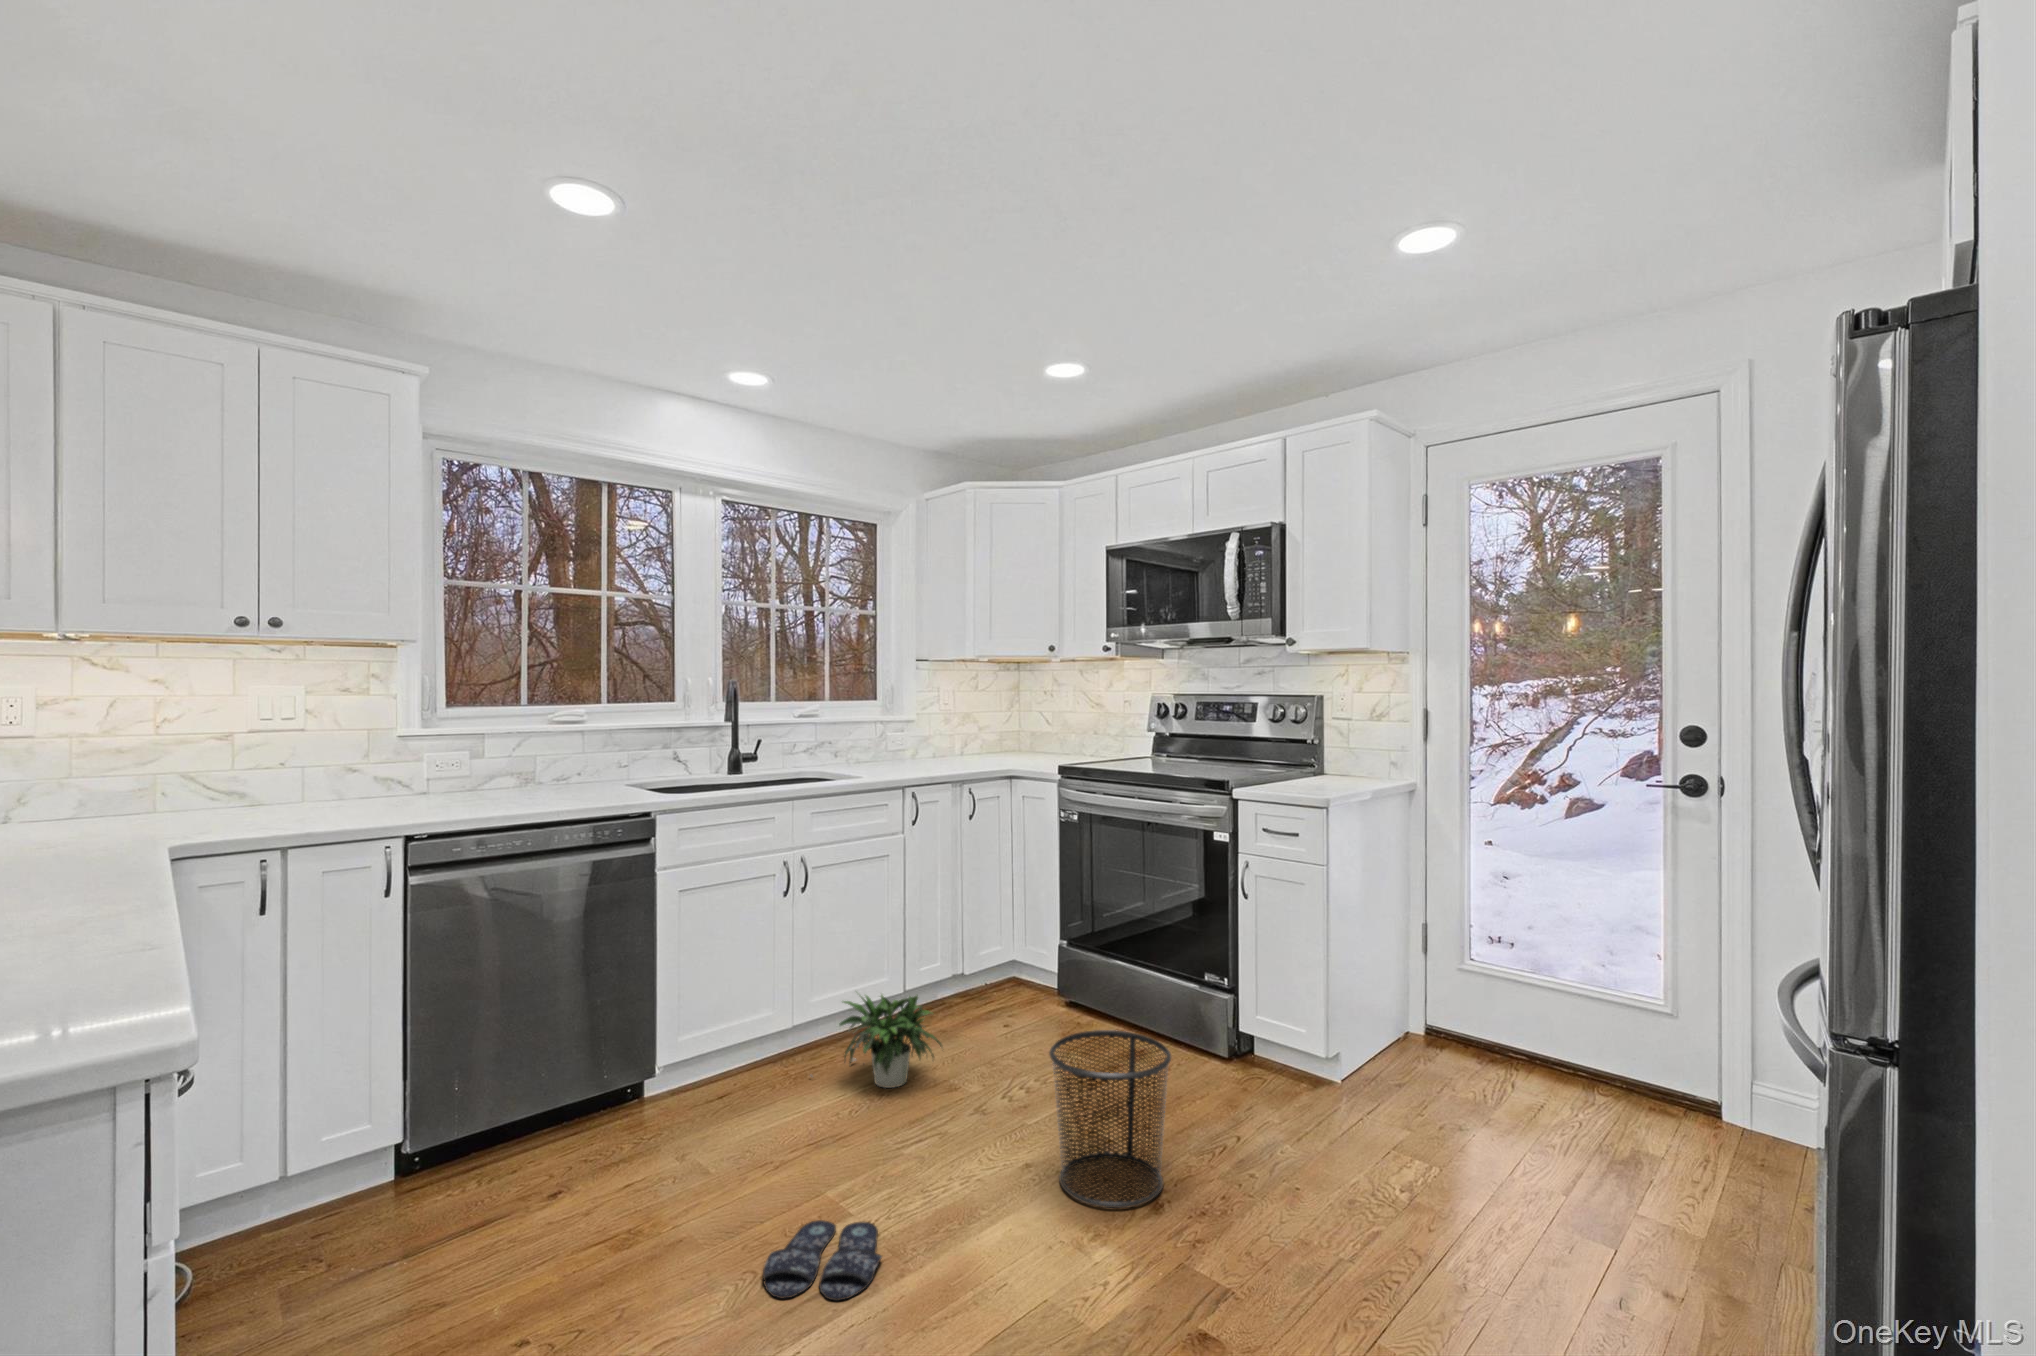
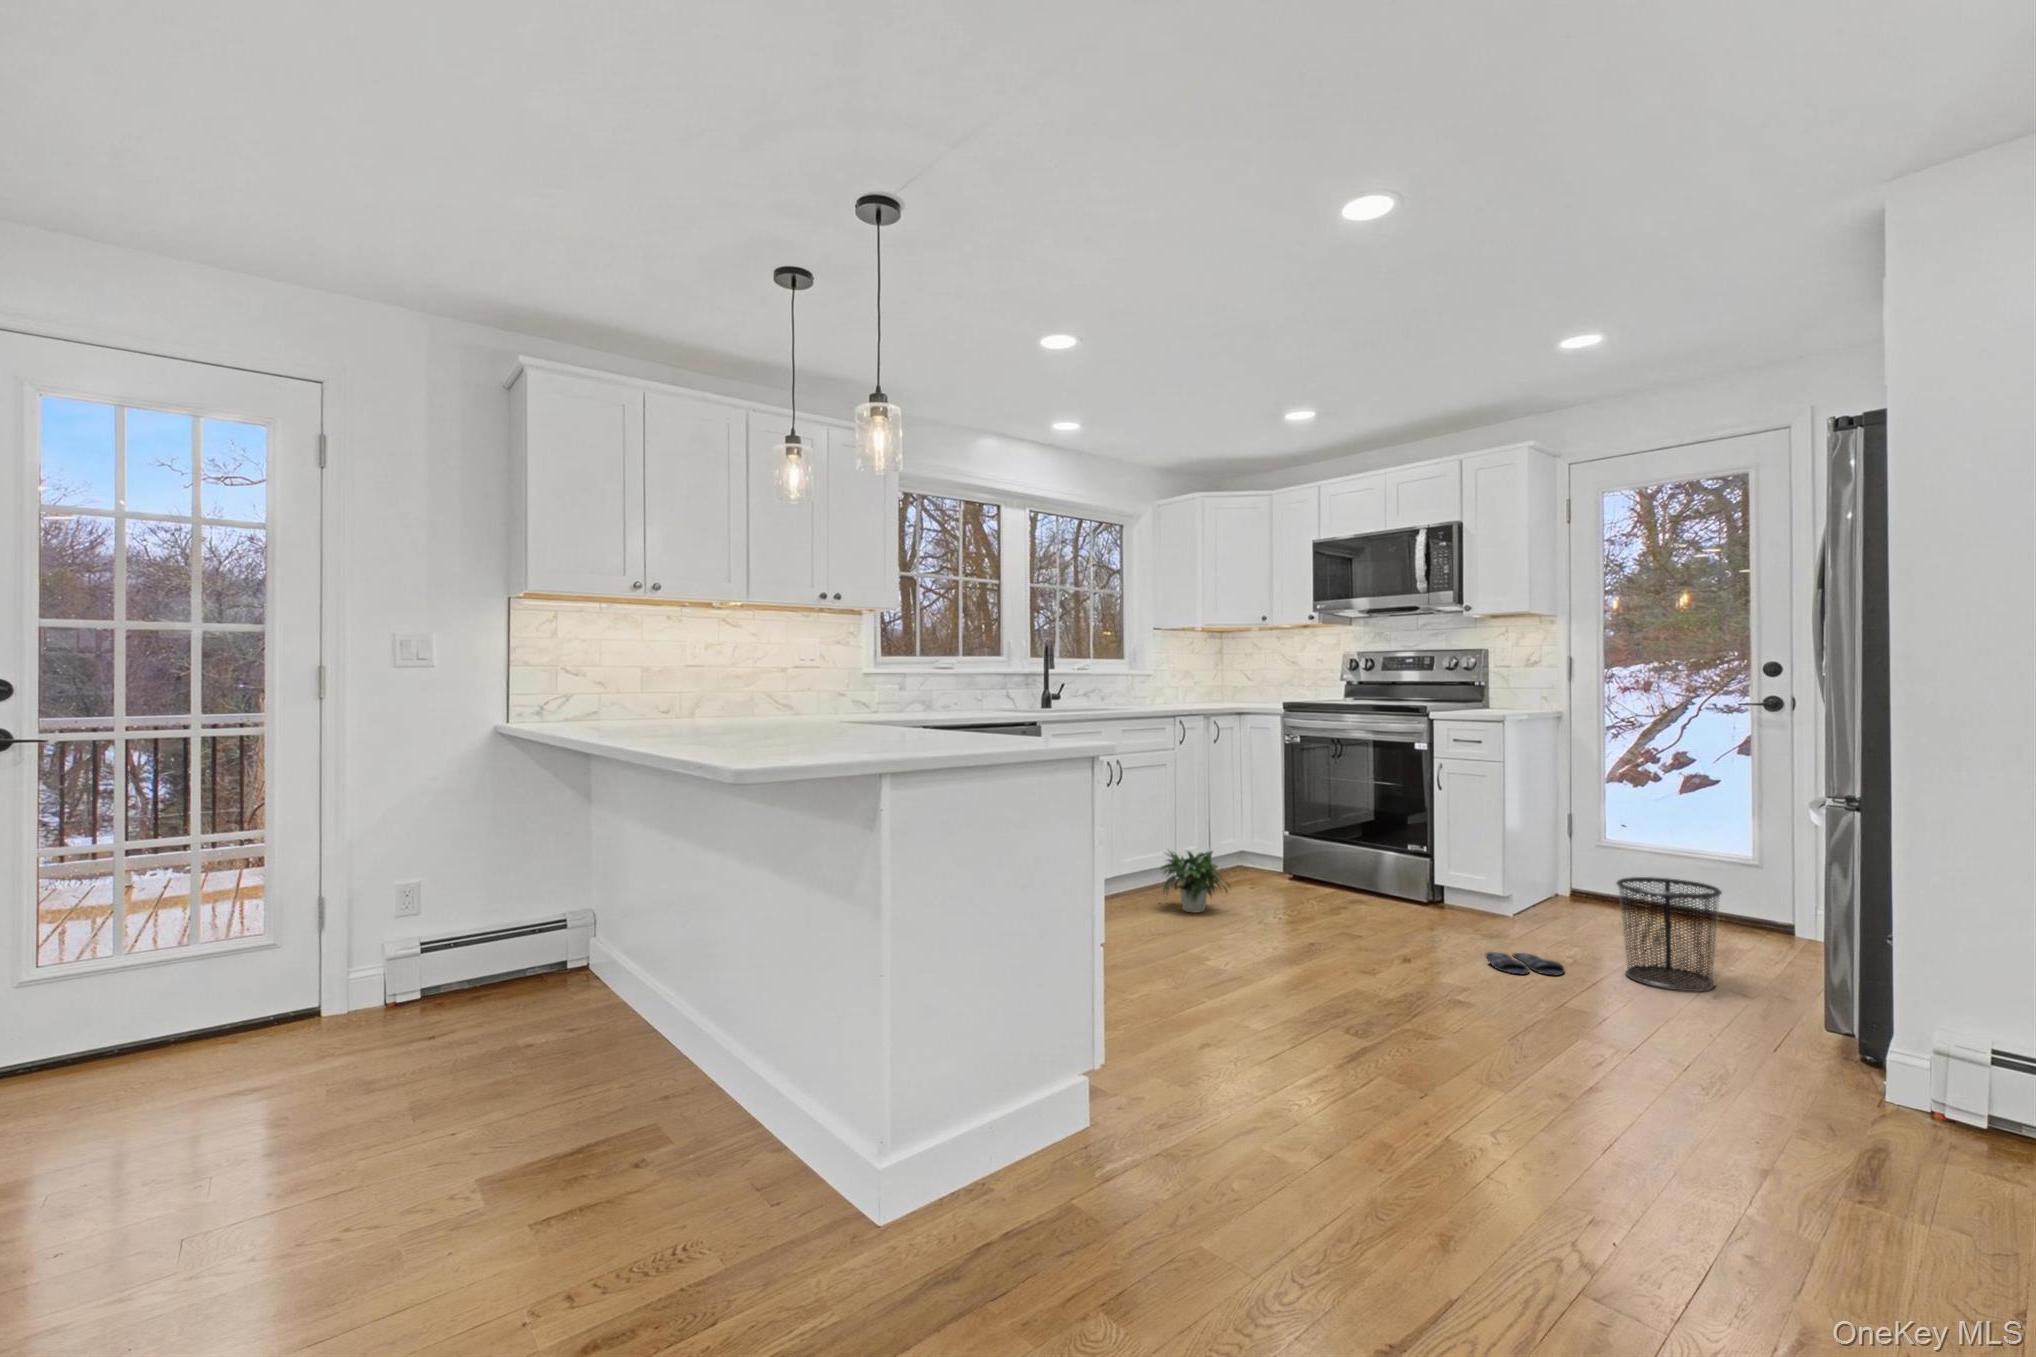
waste bin: present [1049,1030,1171,1208] -> present [1617,877,1722,991]
slippers: present [763,1220,882,1300] -> present [1486,952,1565,976]

